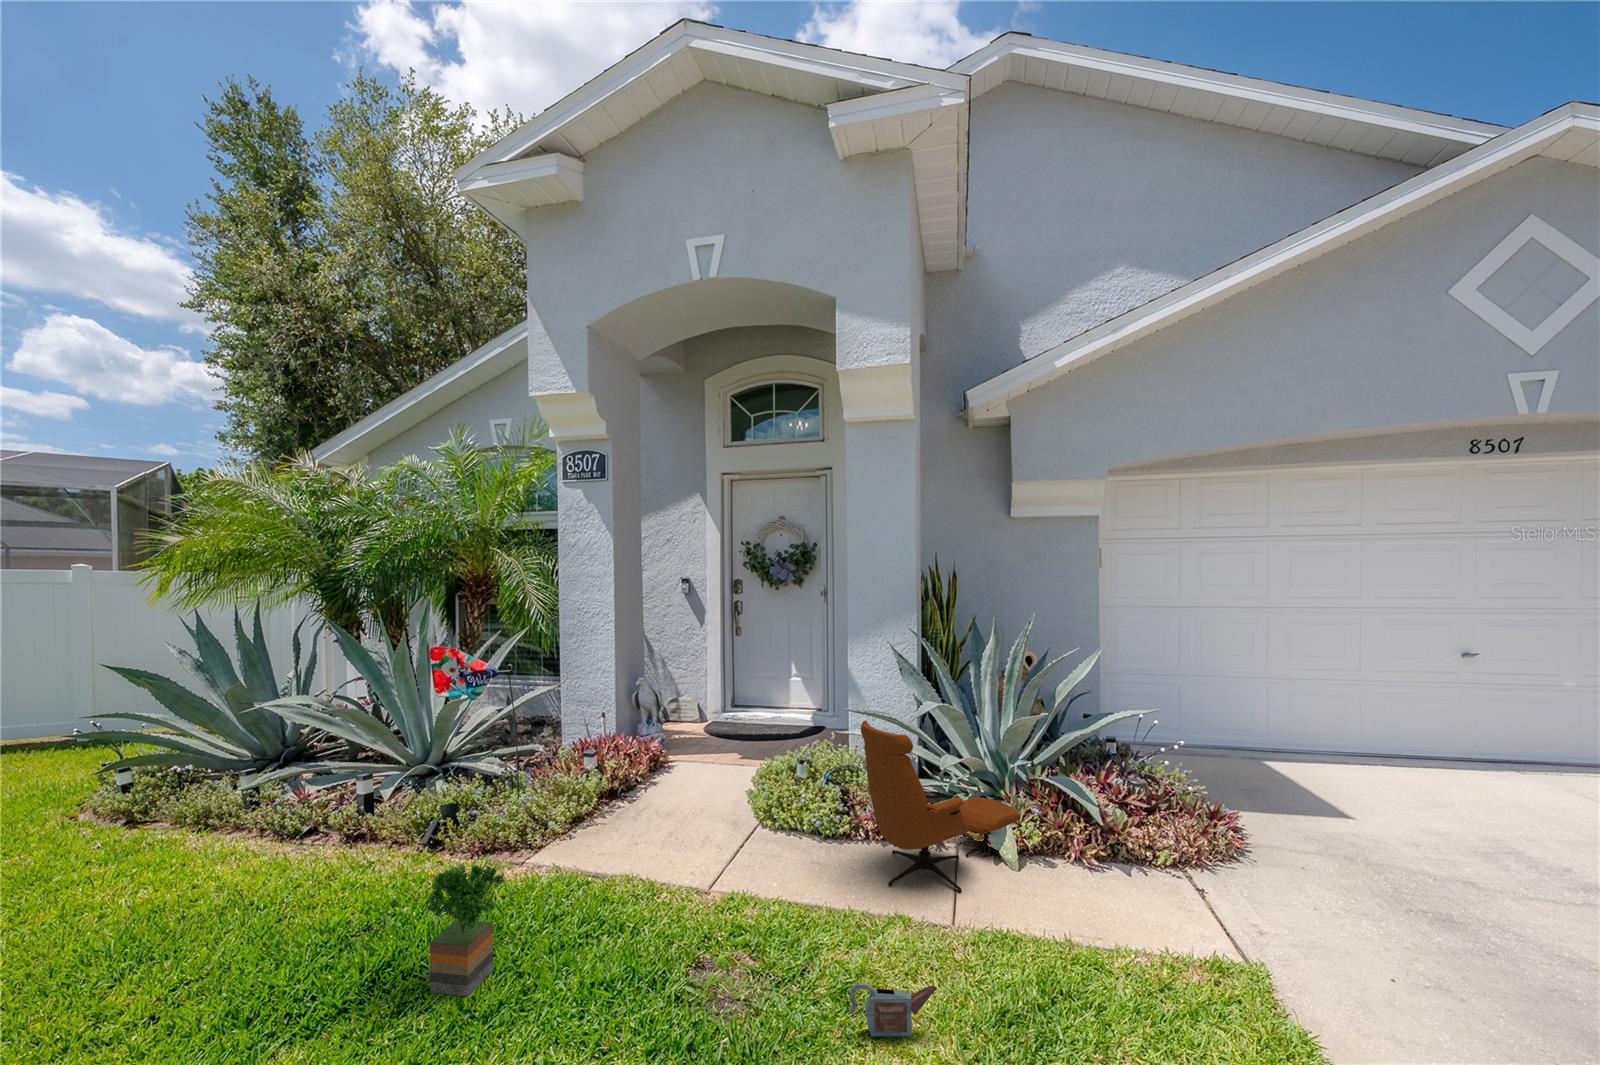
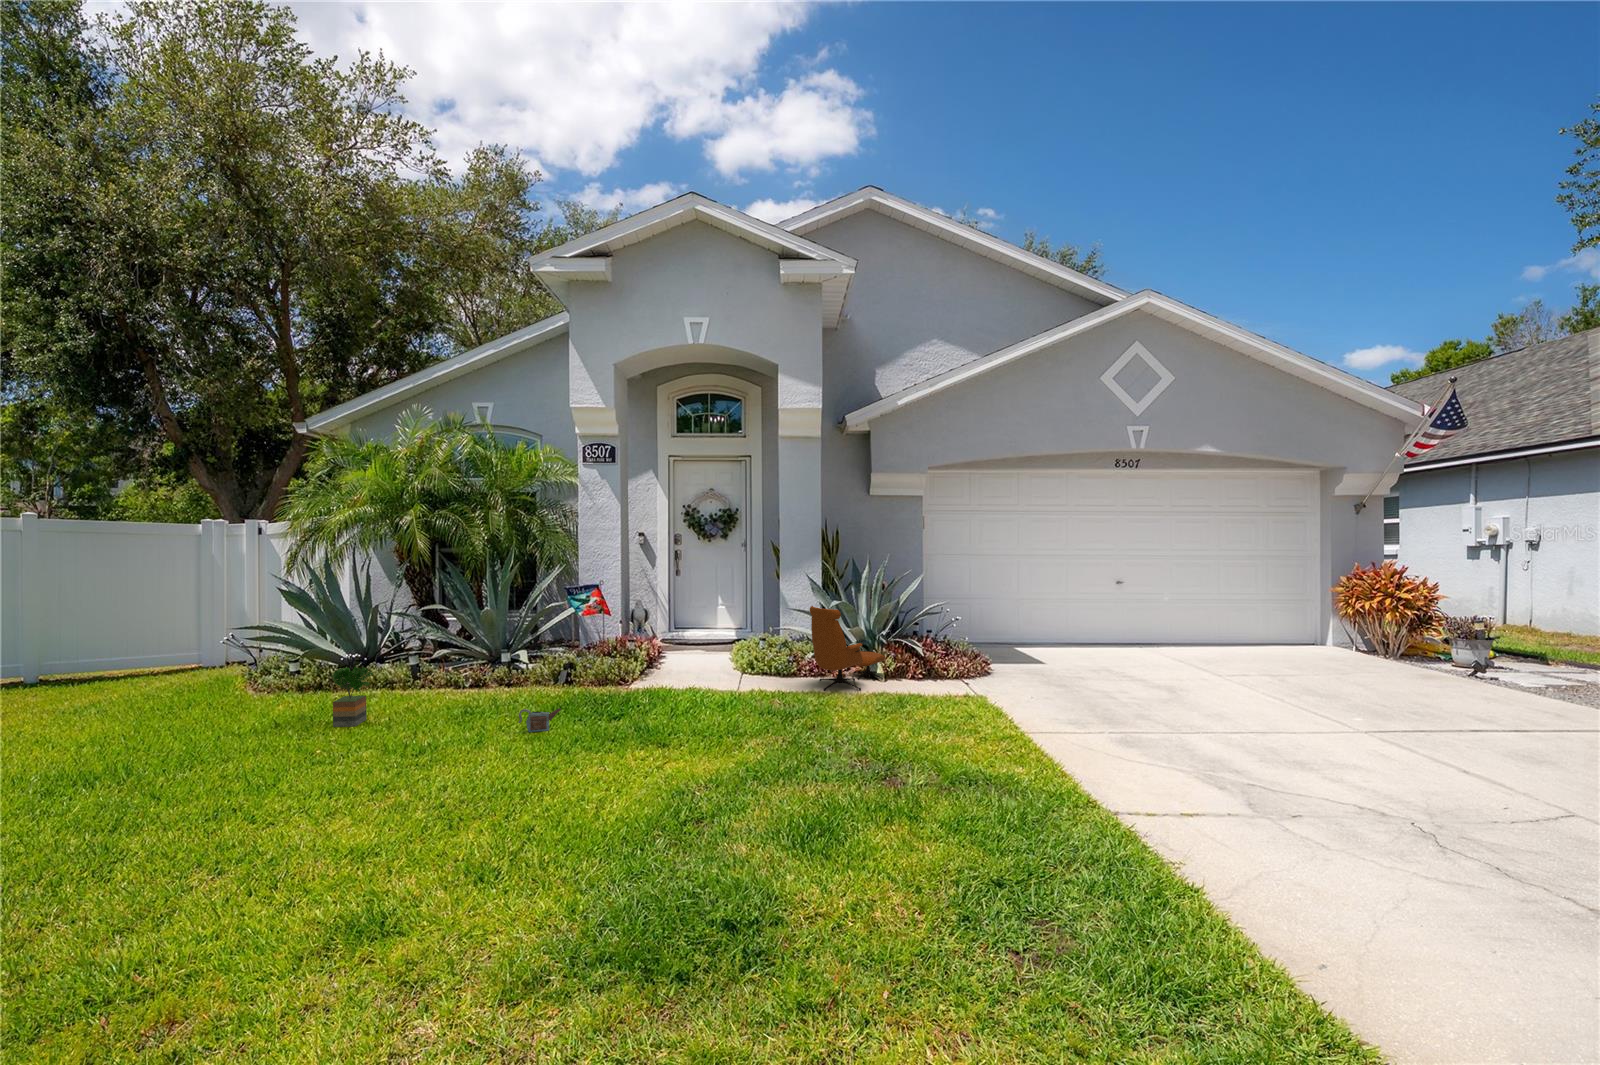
potted tree: present [427,864,505,997] -> present [332,667,373,727]
watering can: present [849,983,937,1036] -> present [519,708,561,732]

